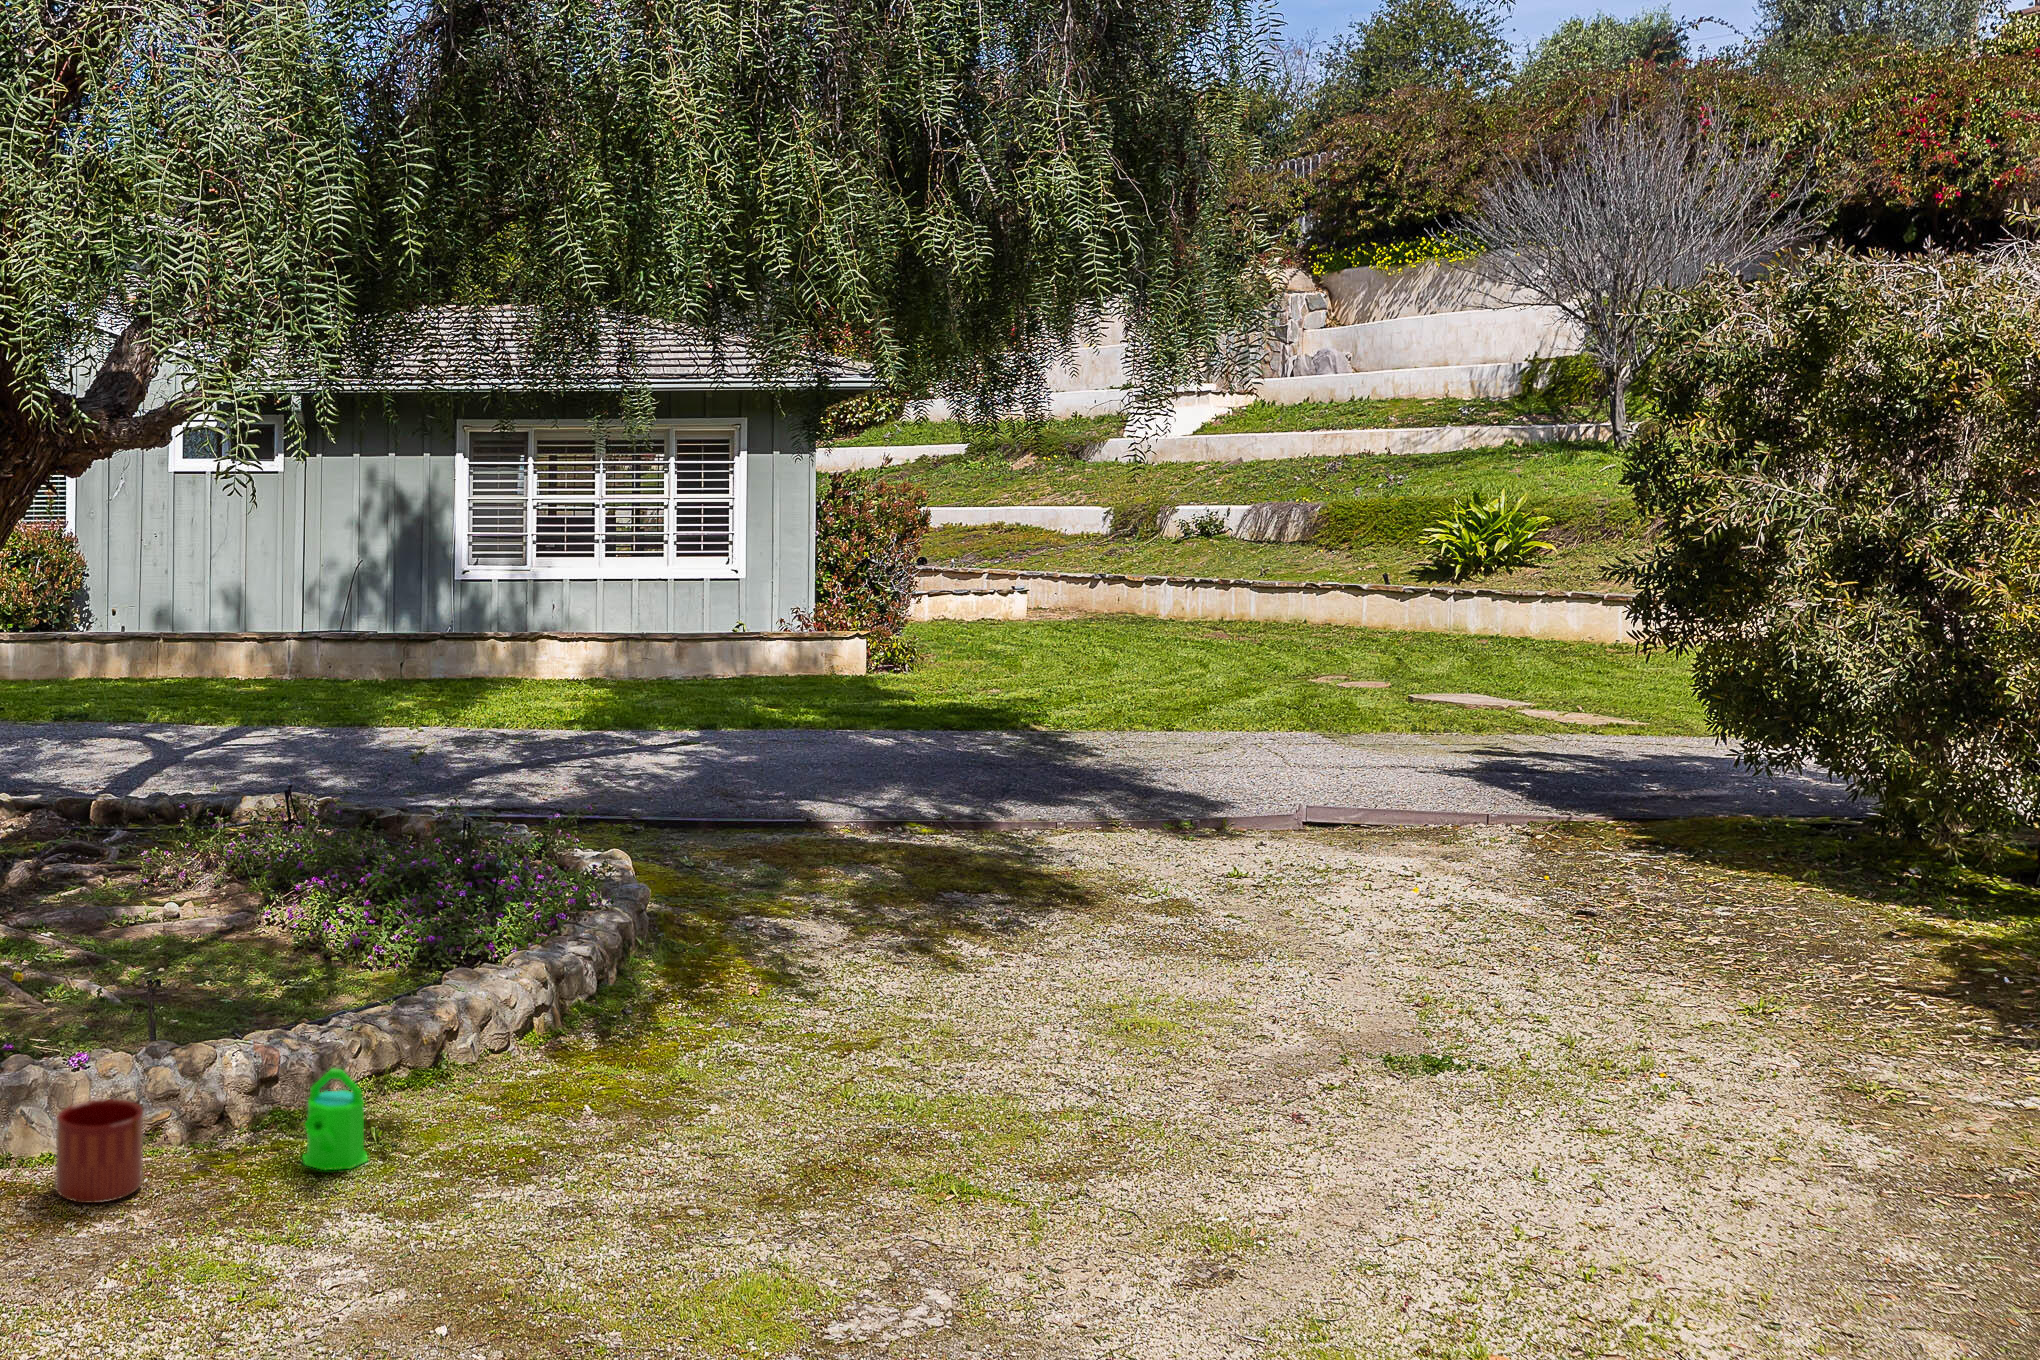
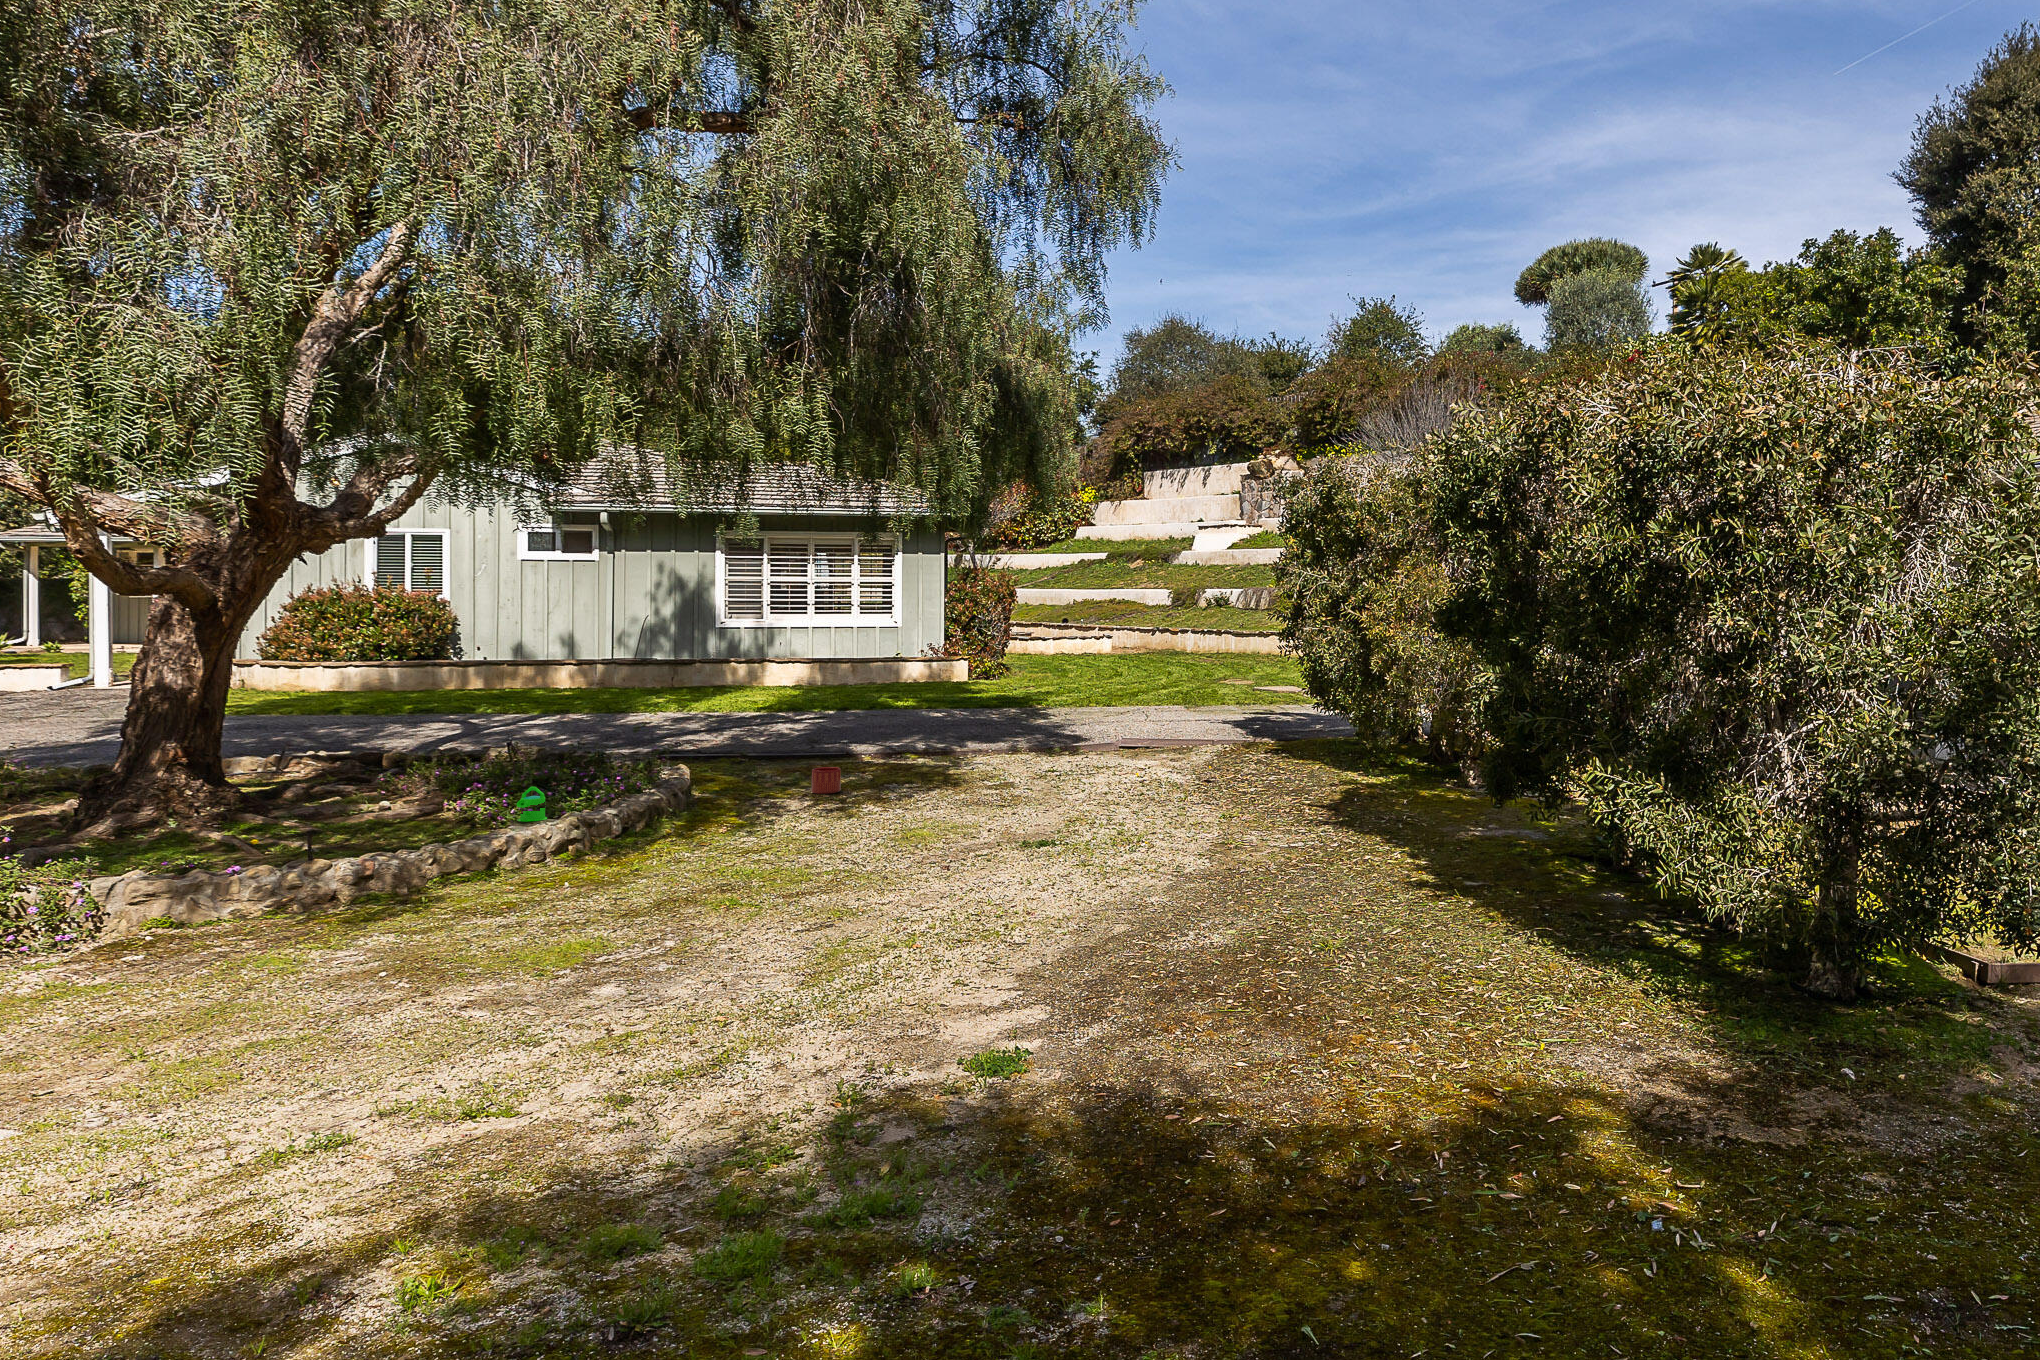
planter: present [55,1099,143,1203] -> present [811,767,841,794]

